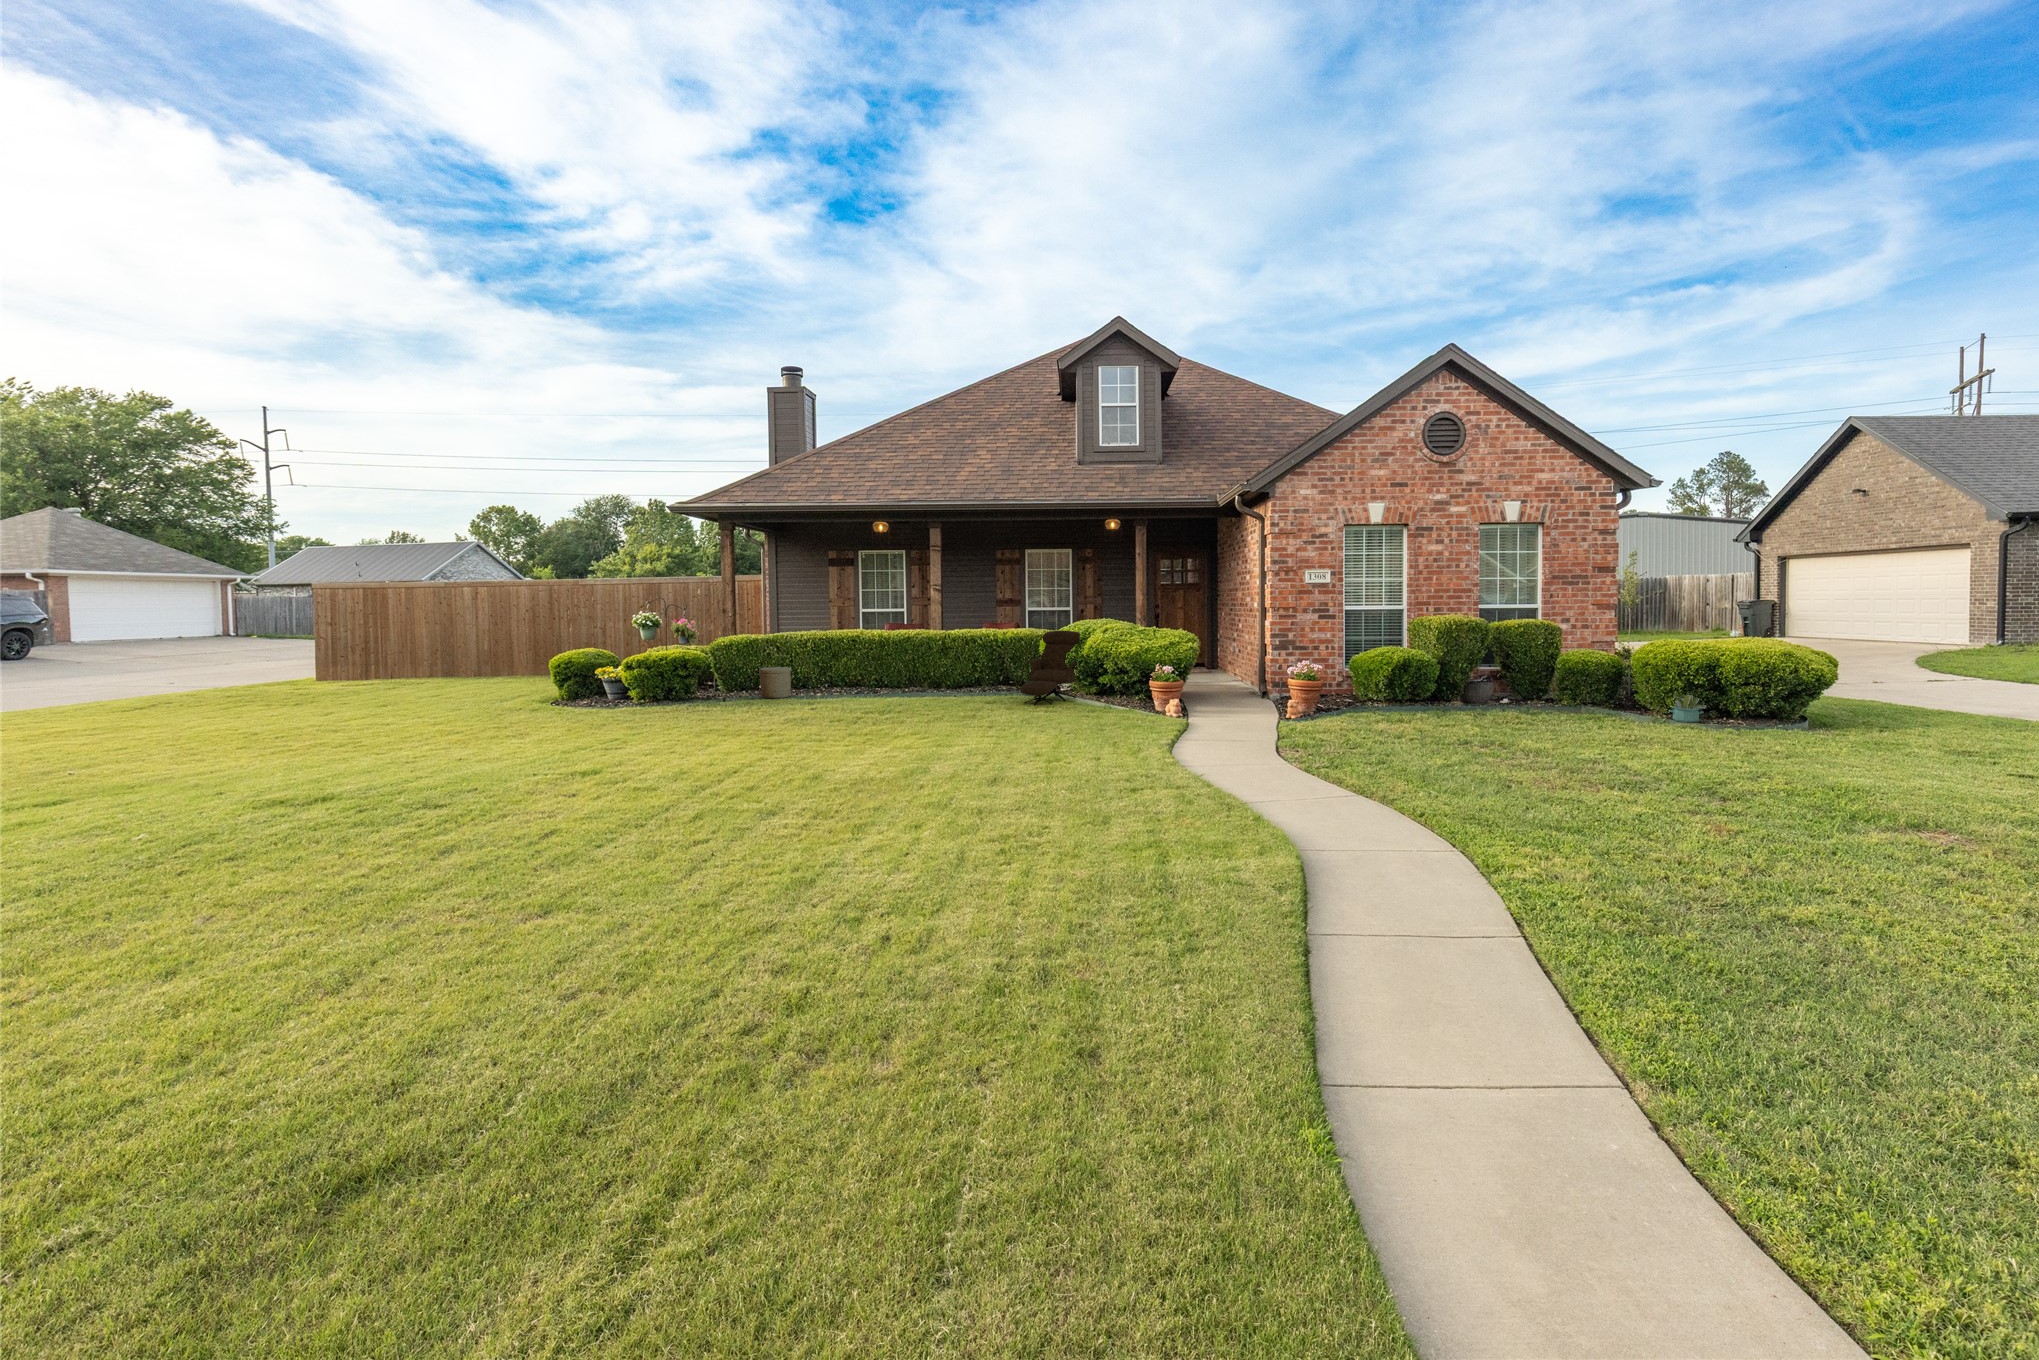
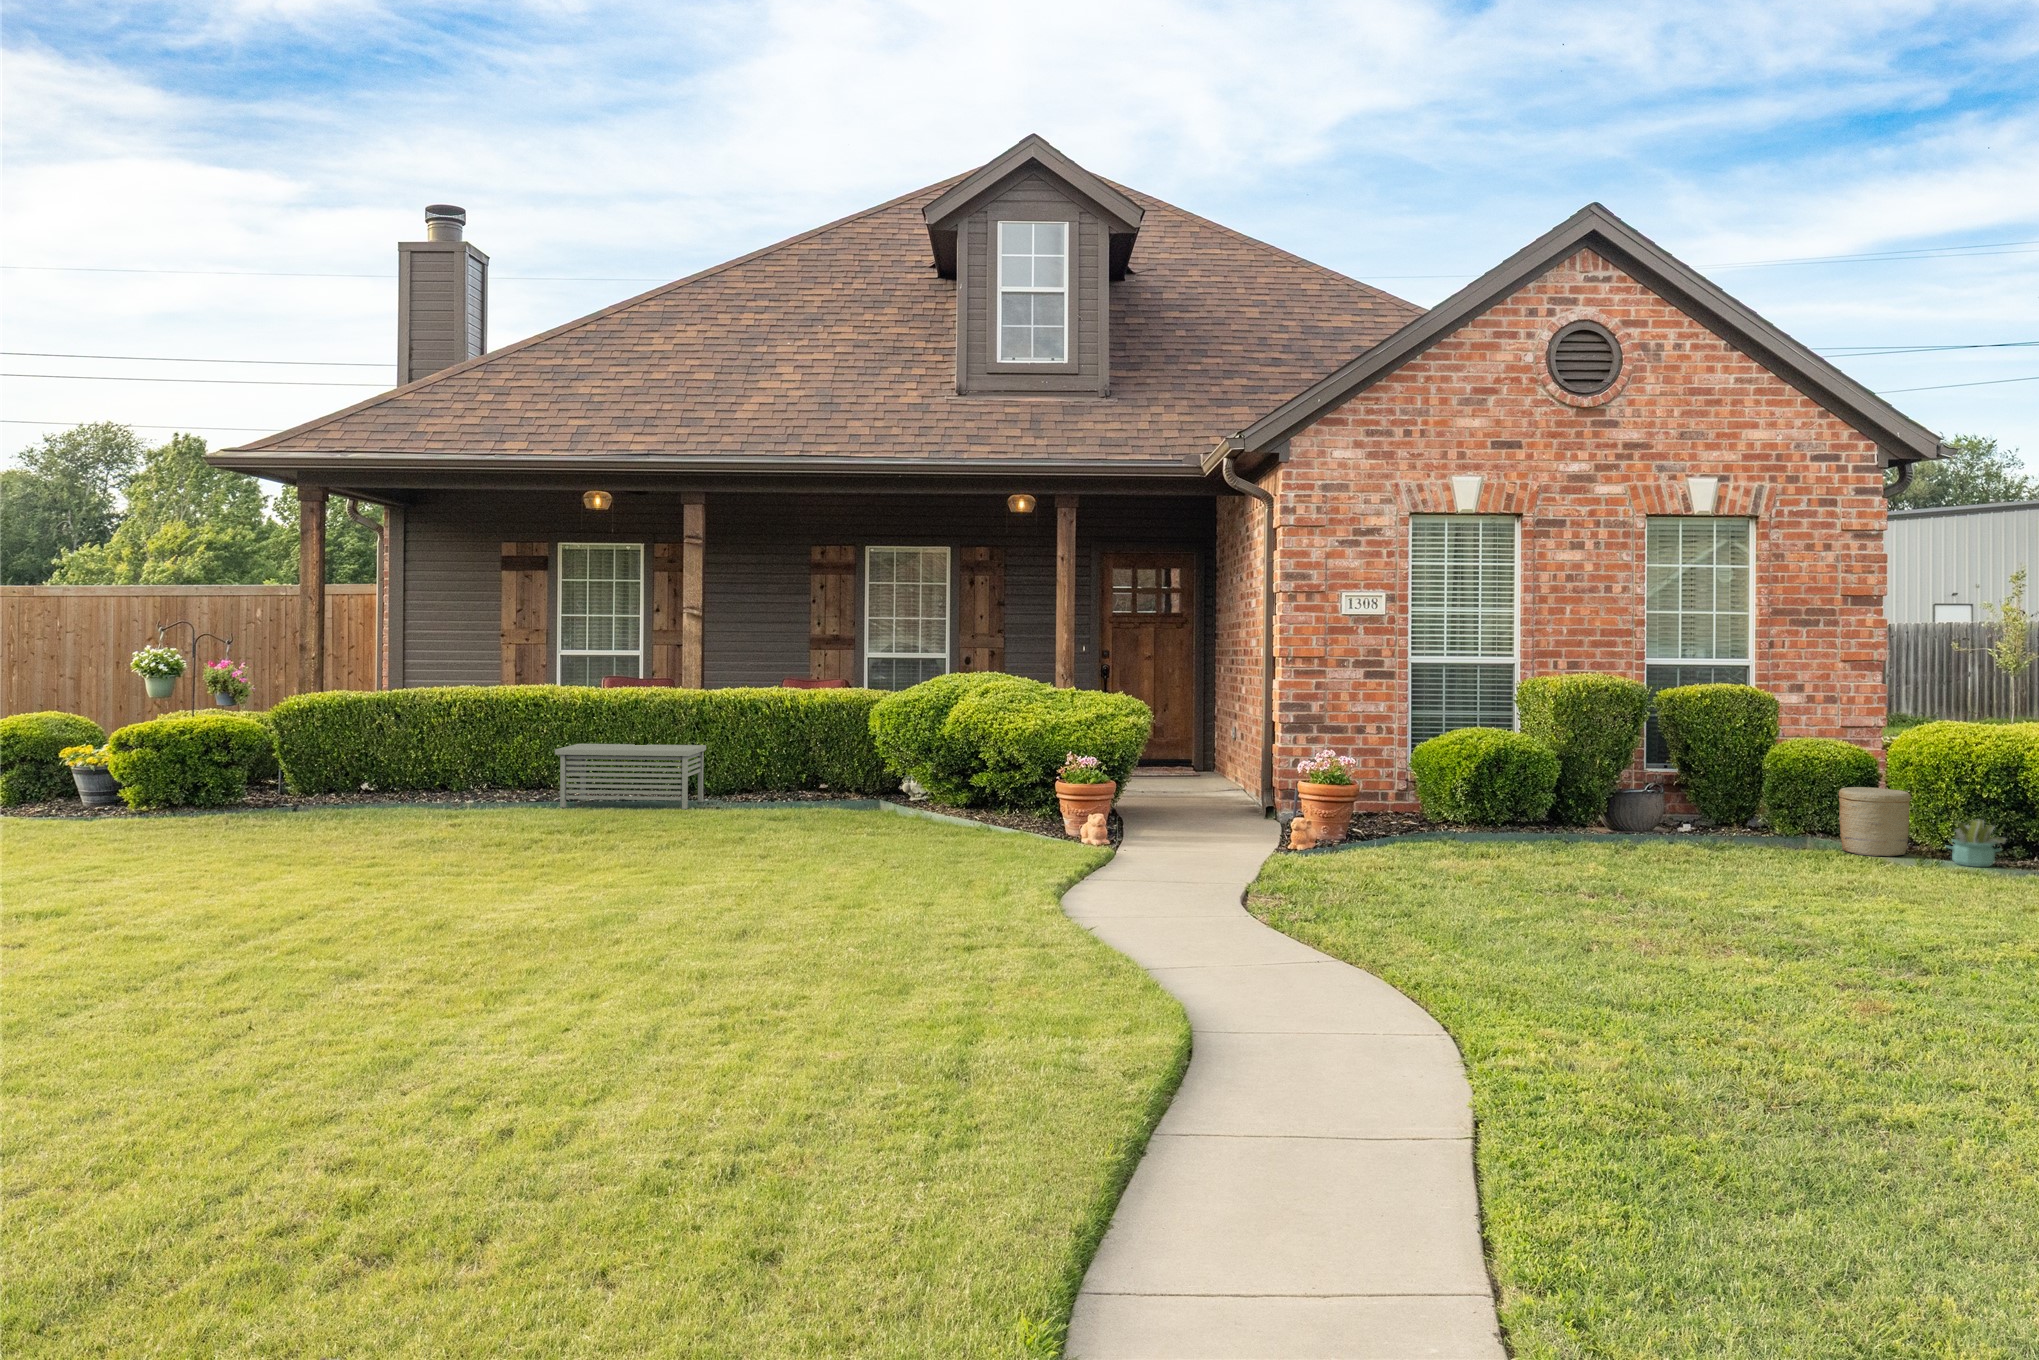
lounge chair: present [1021,631,1080,705] -> none [830,692,948,824]
storage bench: none [865,662,947,698] -> present [555,744,706,809]
woven basket: present [759,667,791,698] -> present [1839,787,1911,856]

